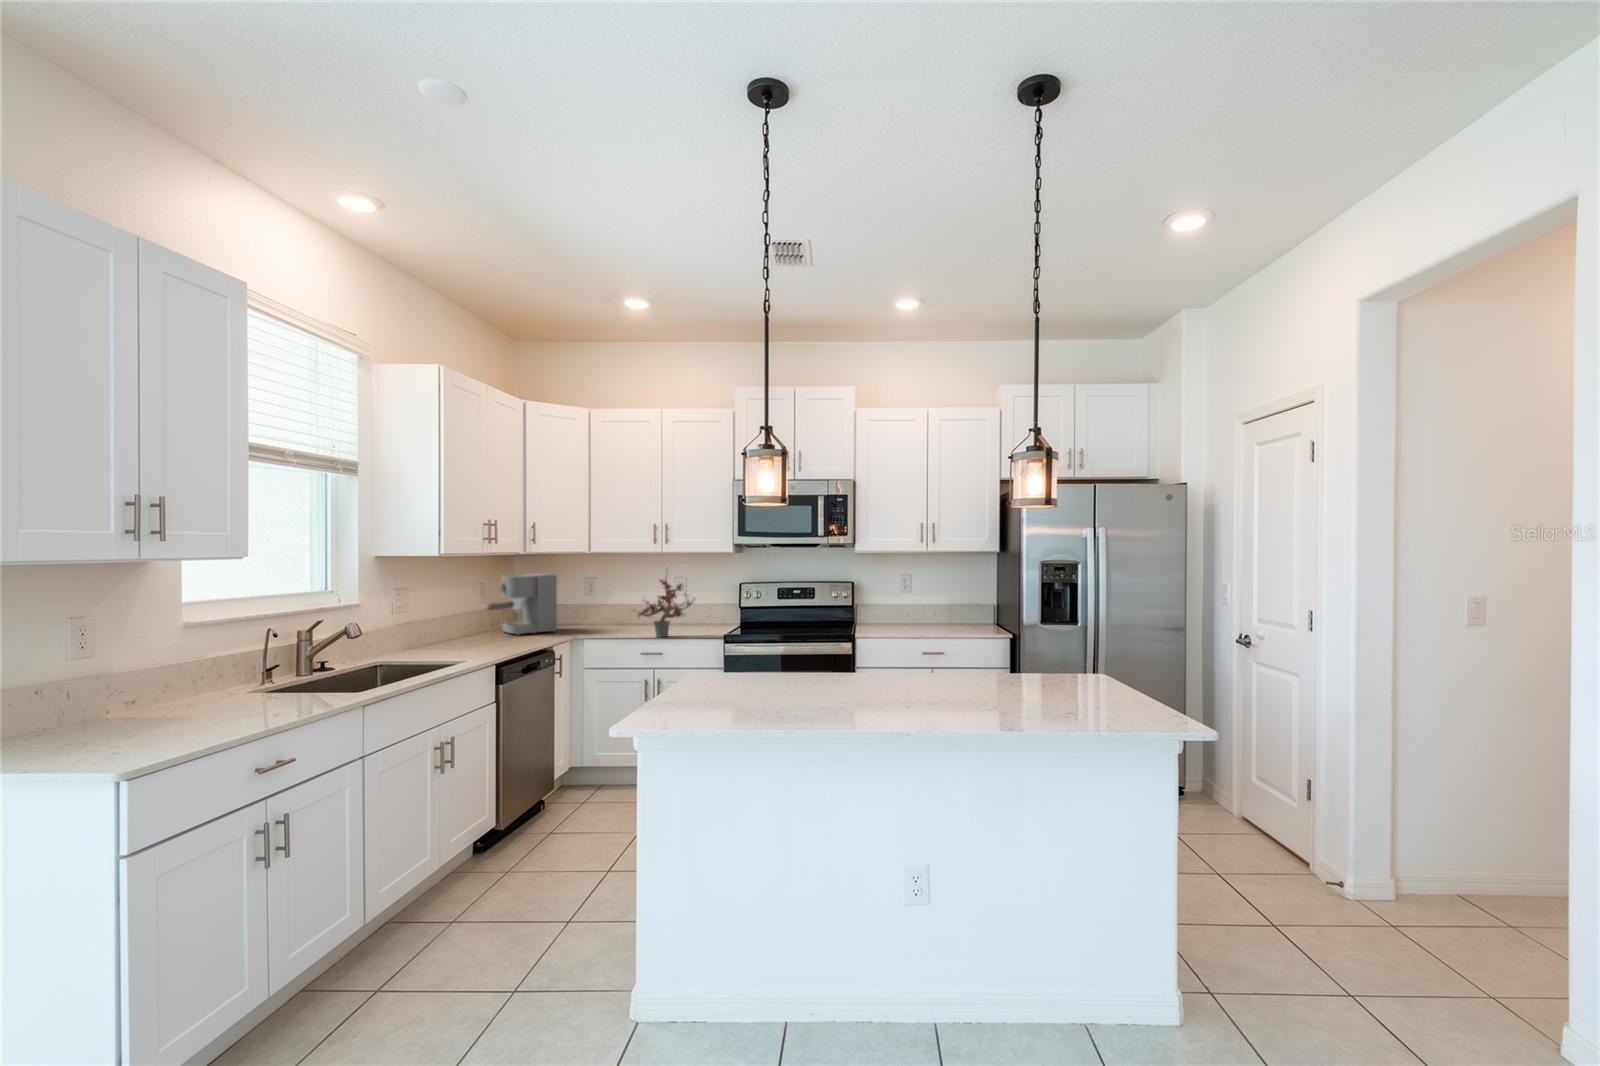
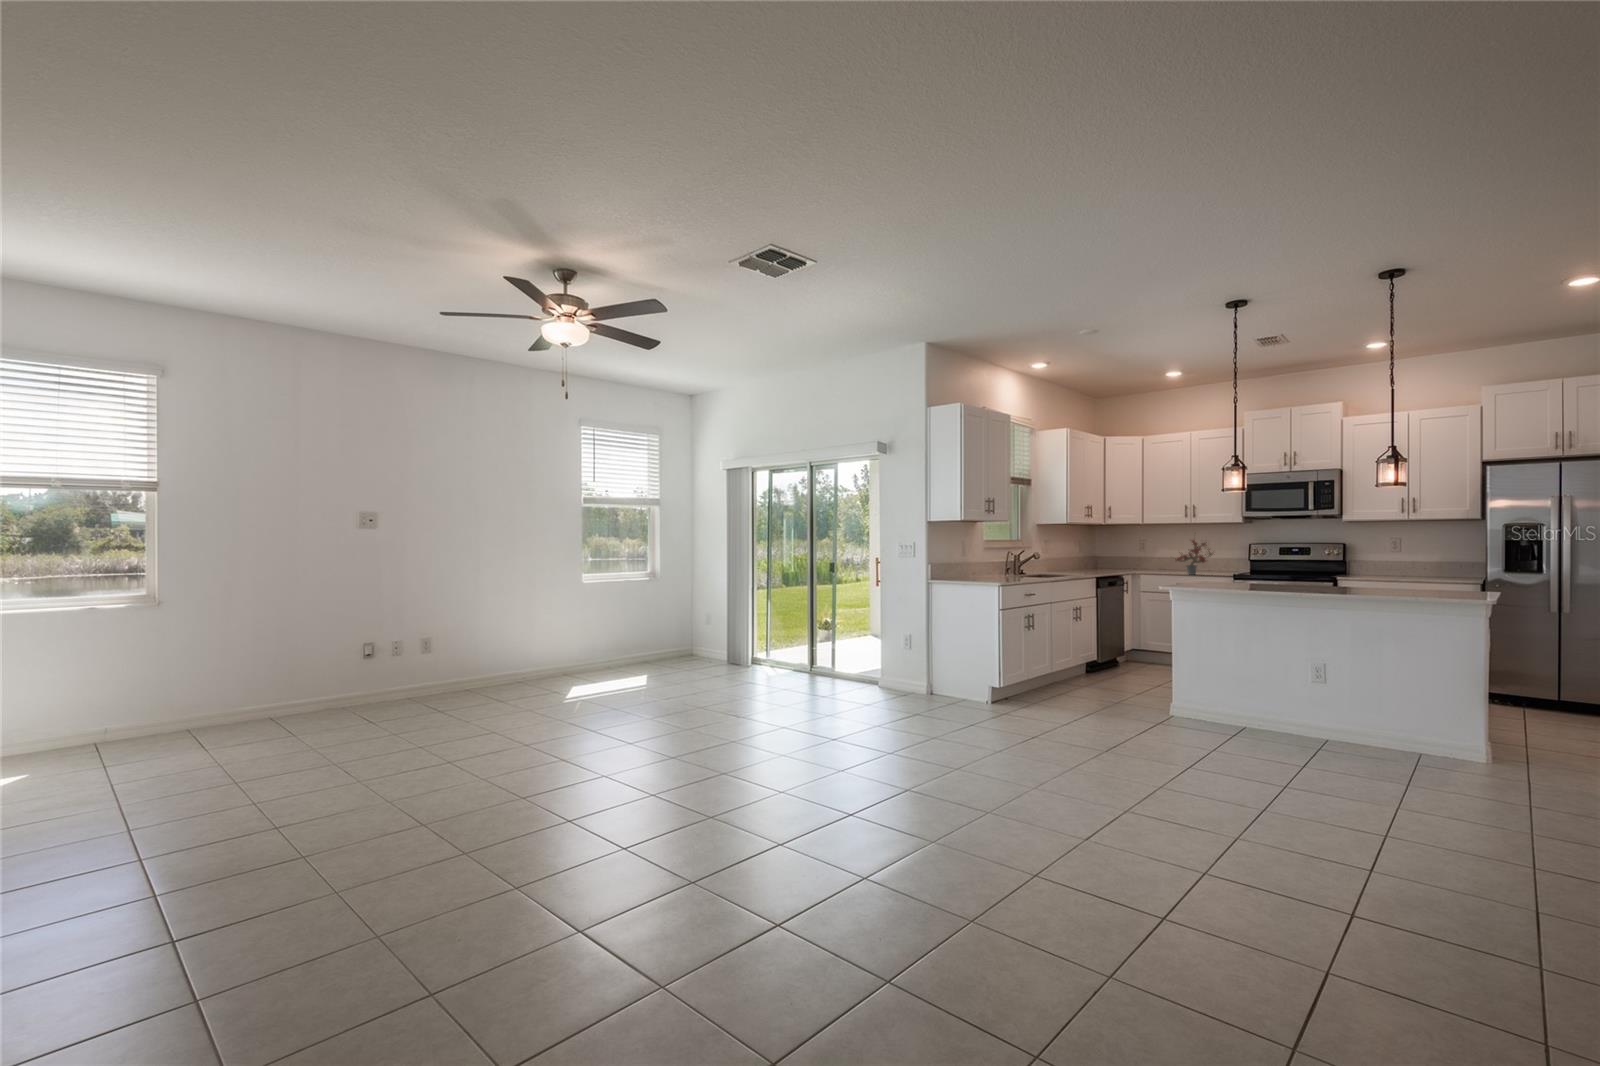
coffee maker: present [487,574,557,635] -> none [1081,537,1122,572]

